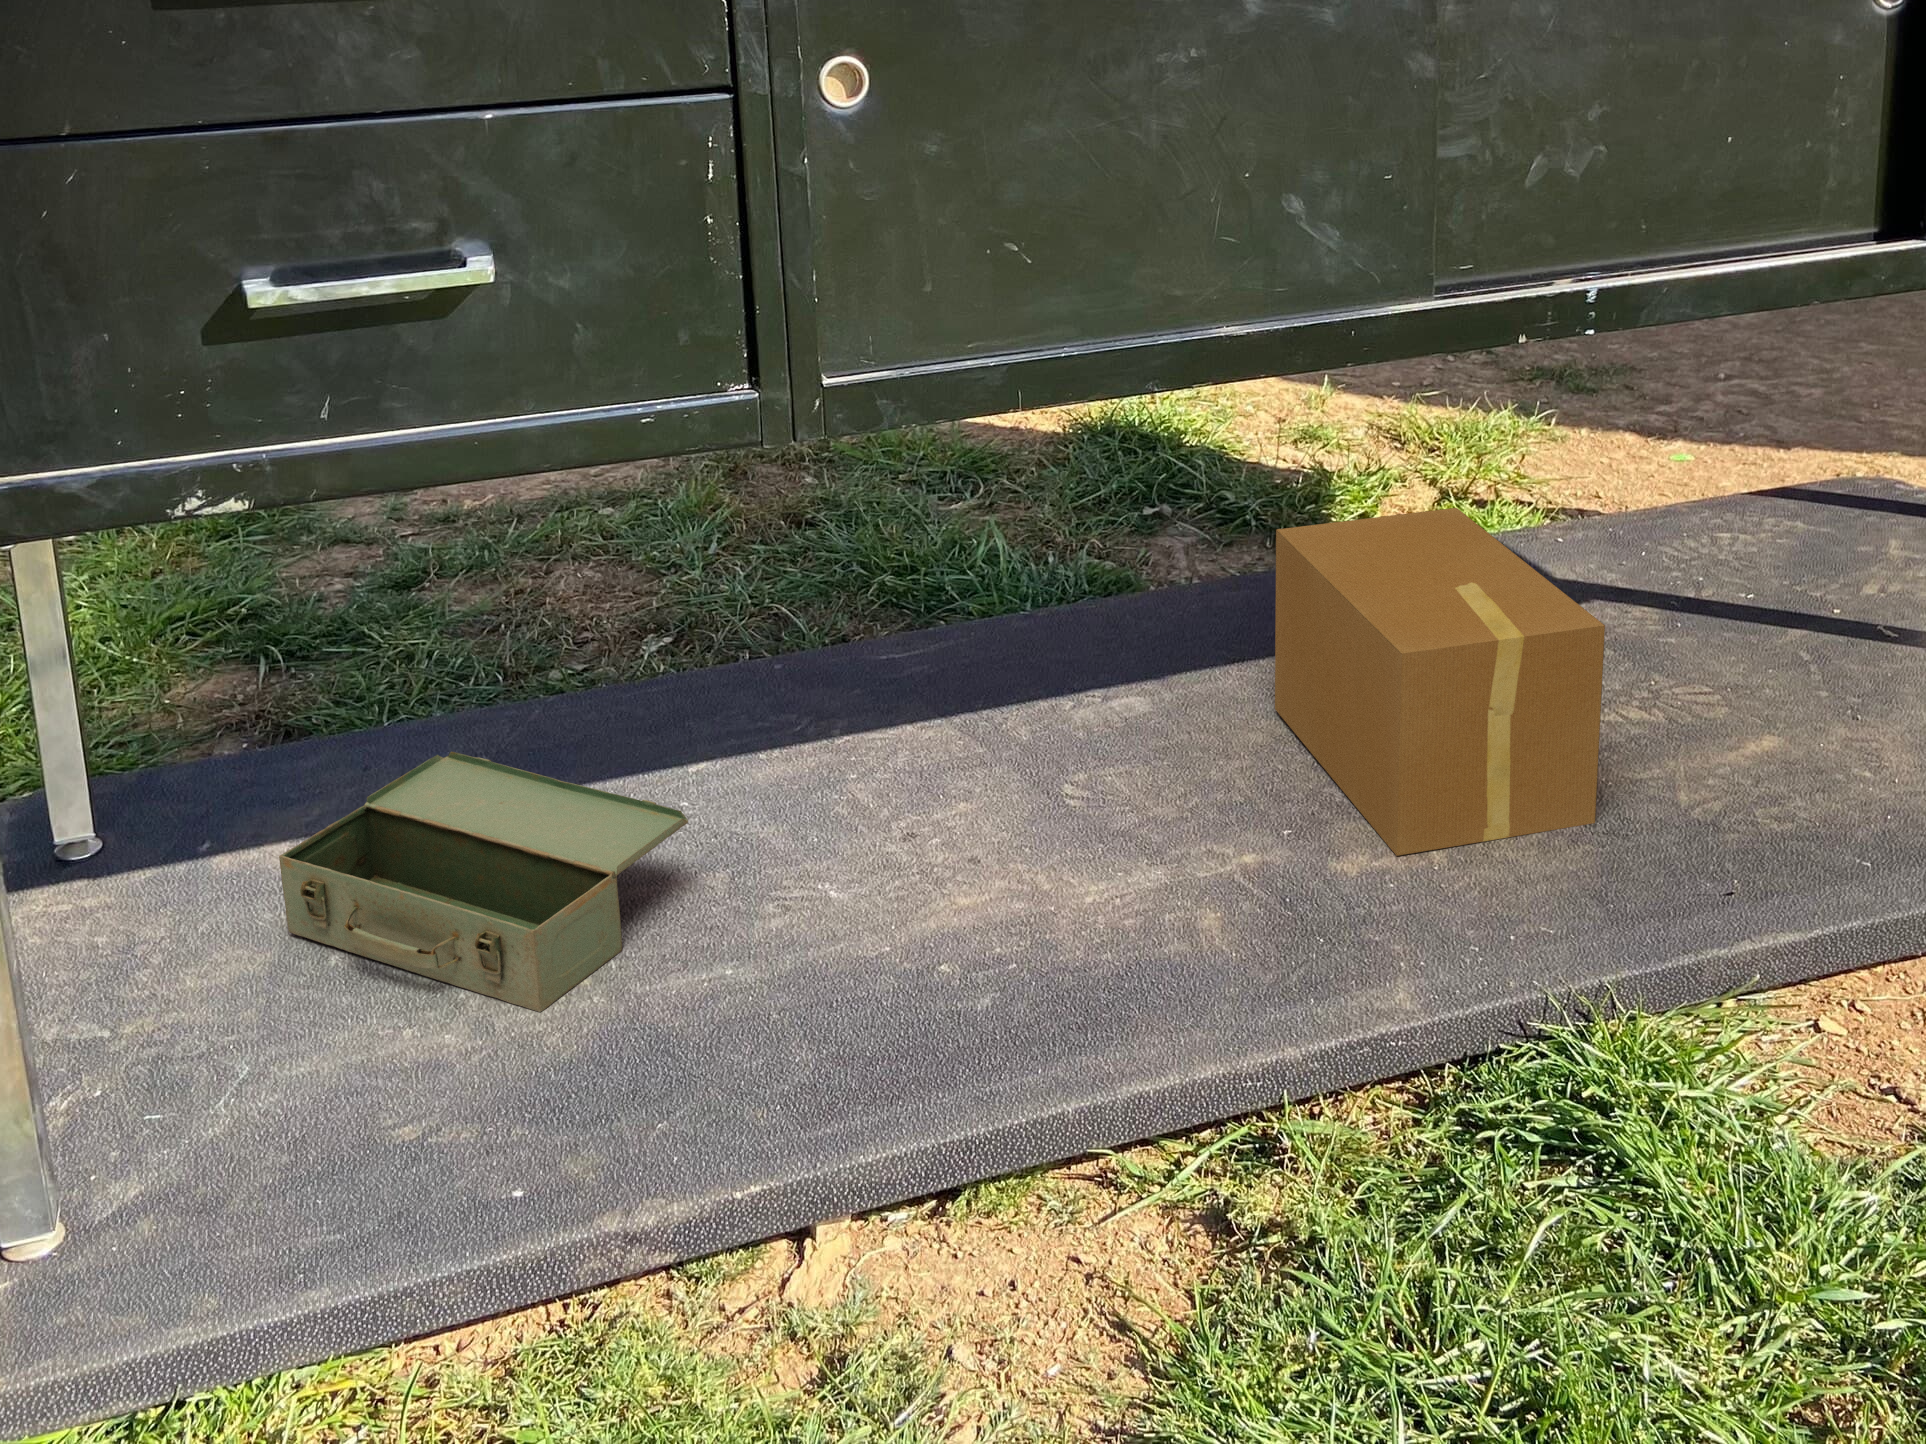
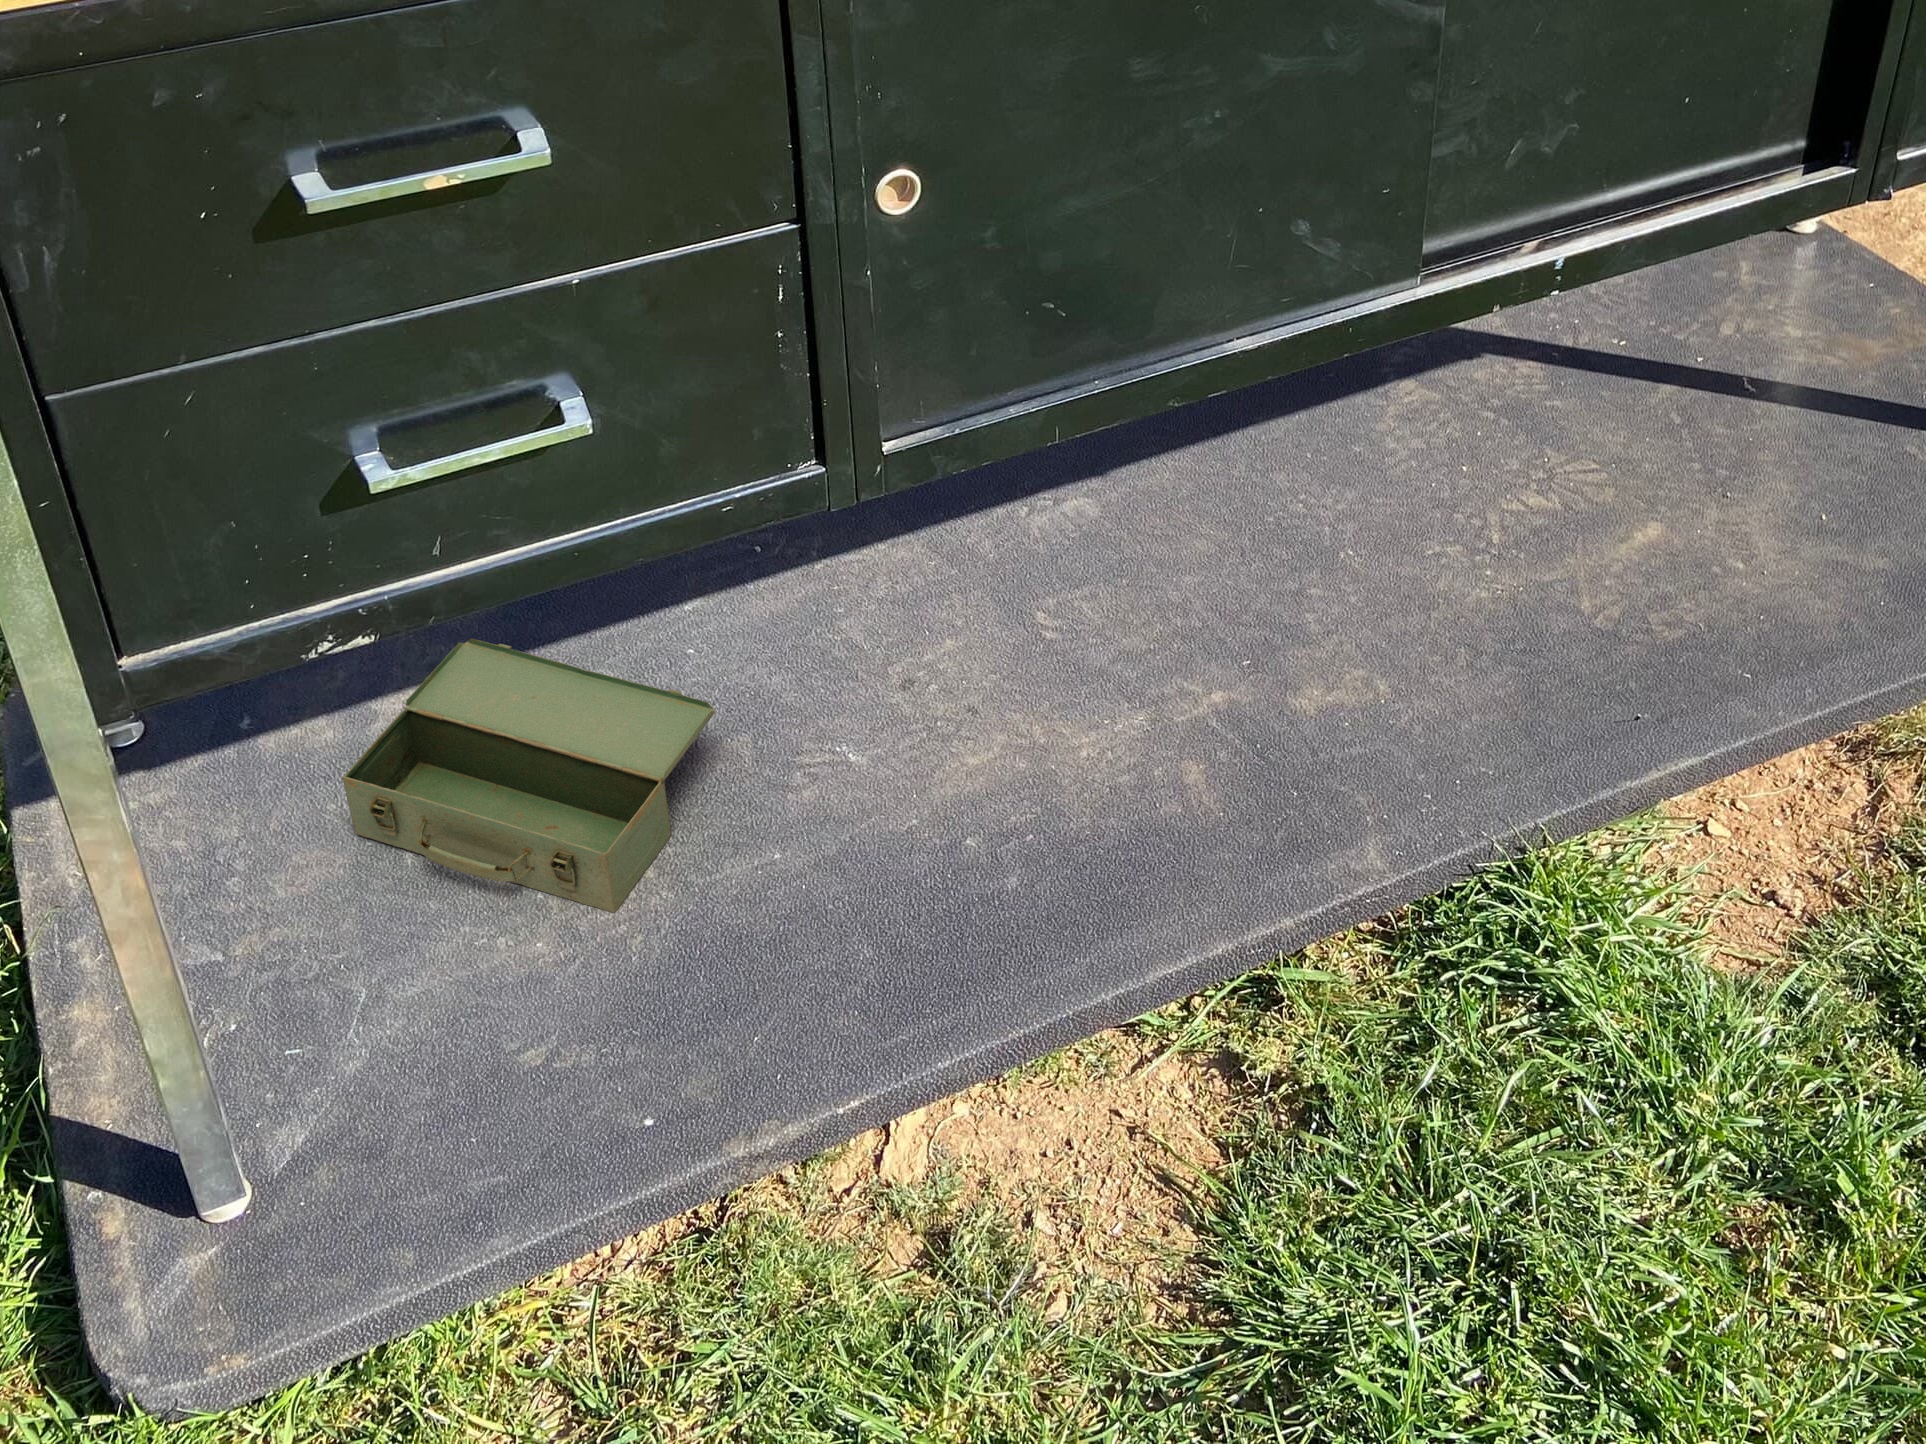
cardboard box: present [1275,508,1605,856] -> none [1212,326,1532,685]

